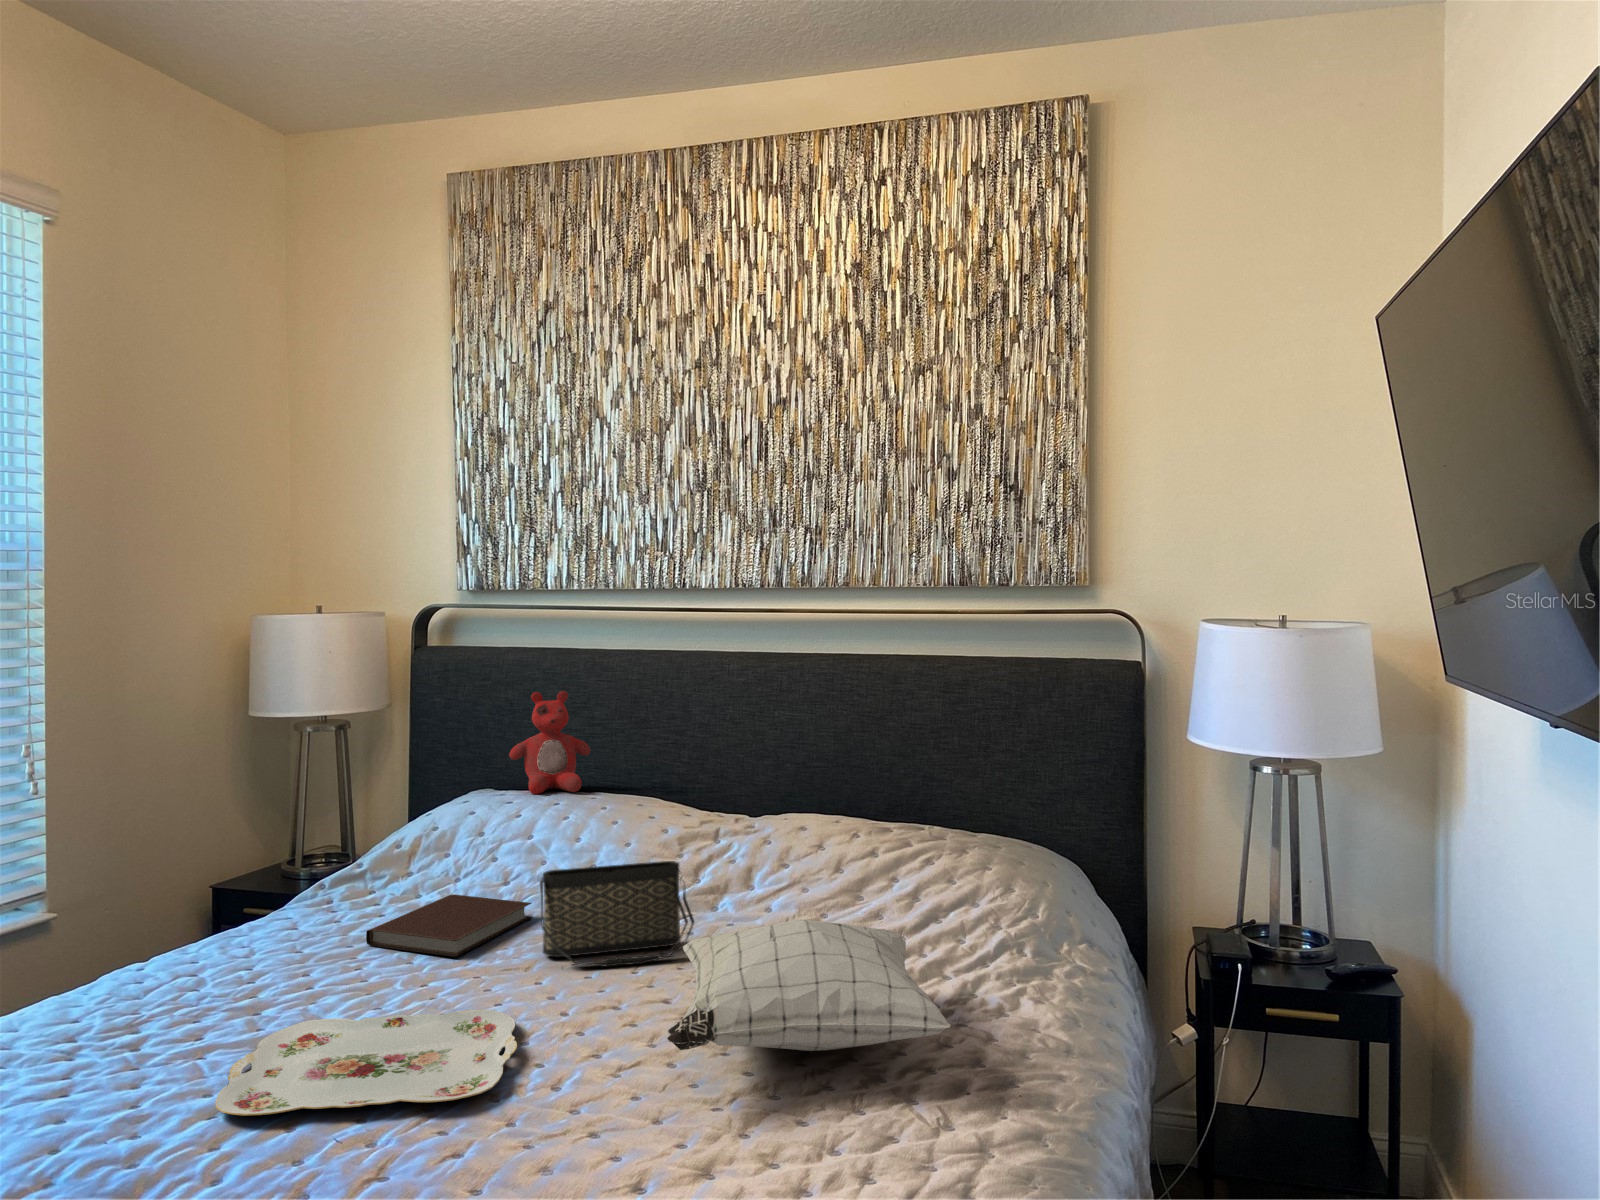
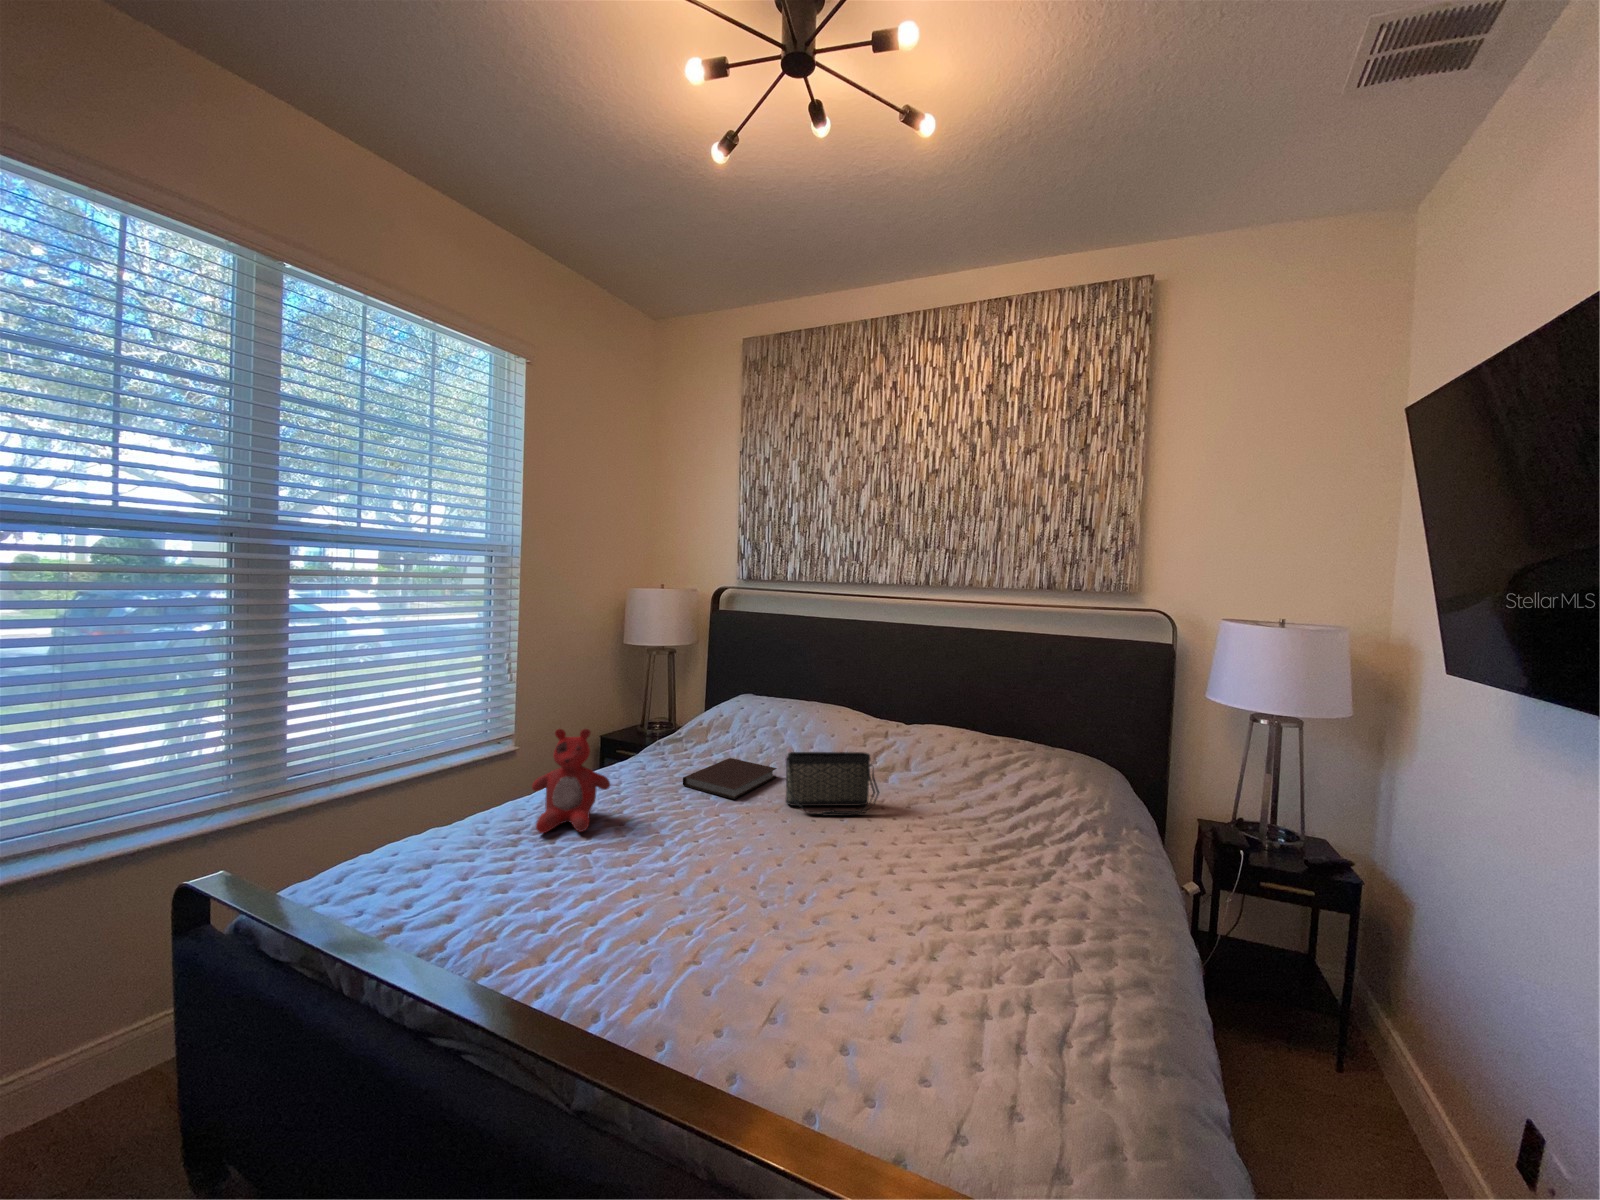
stuffed bear: present [509,691,590,794] -> present [532,729,610,833]
pillow: present [667,920,950,1051] -> none [877,805,1076,901]
serving tray: present [215,1009,517,1116] -> none [598,834,776,904]

